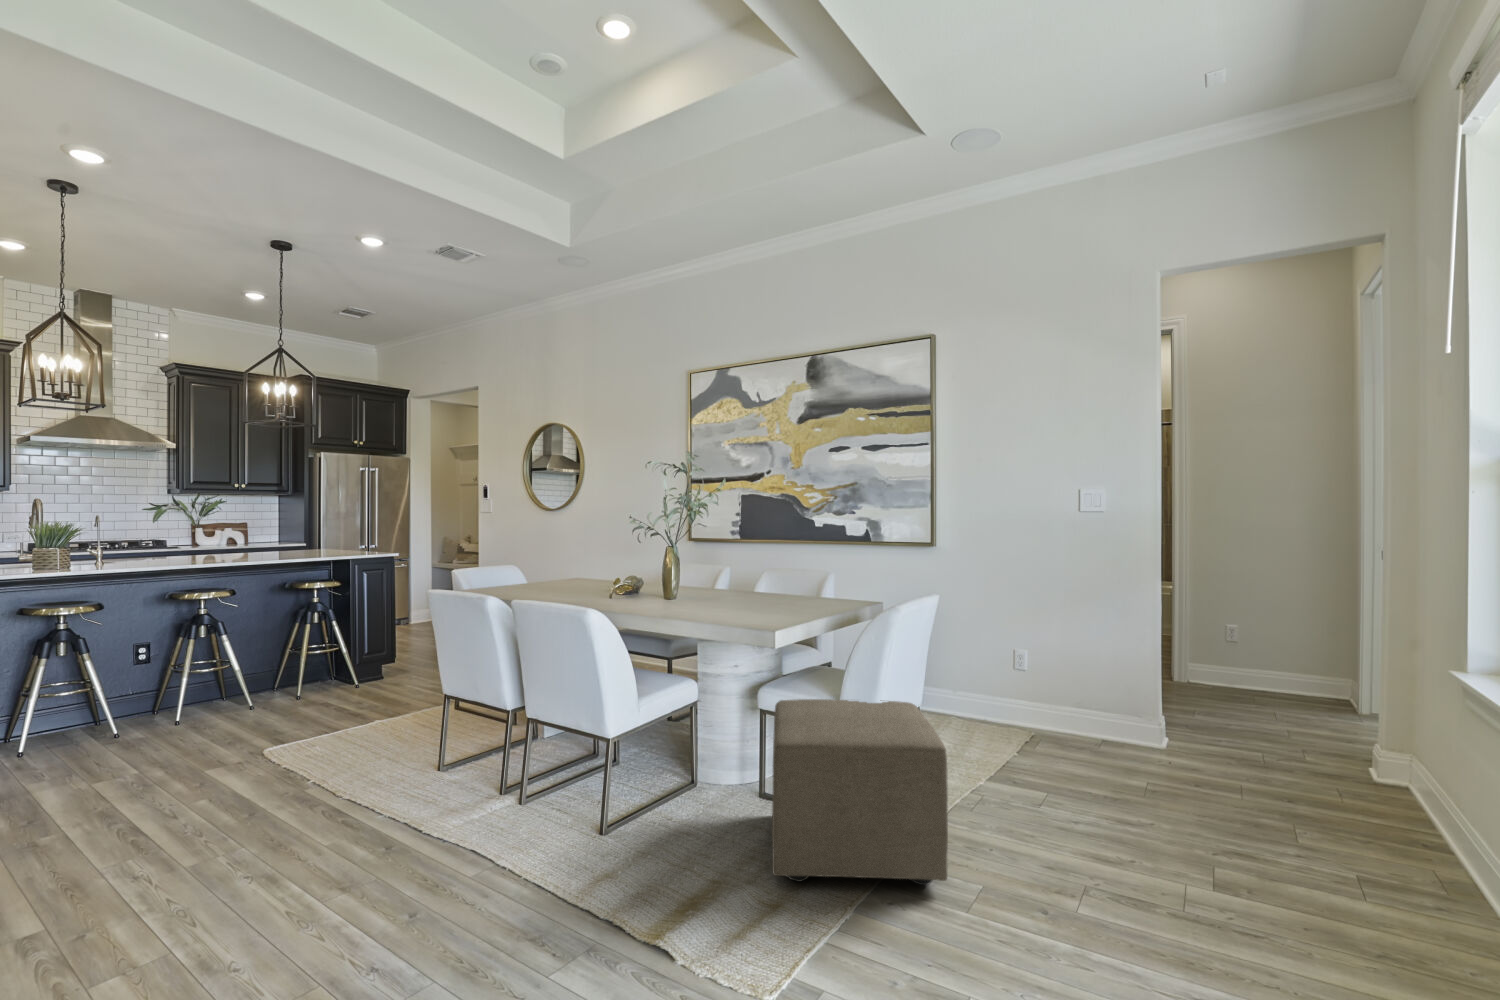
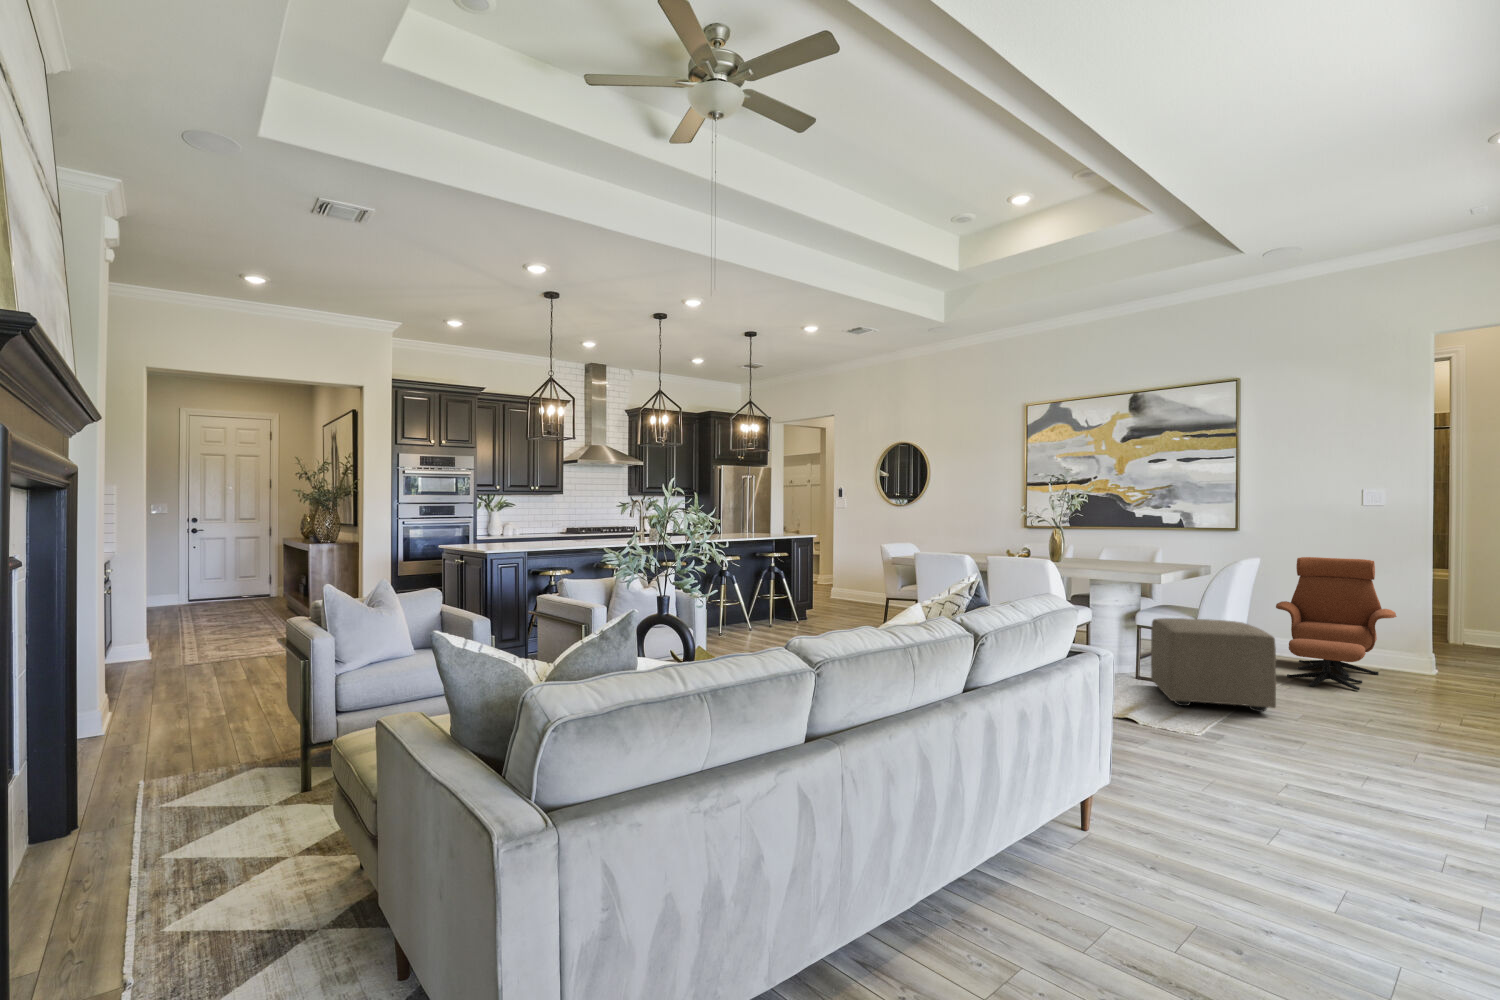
lounge chair: none [976,583,1123,796] -> present [1276,557,1397,690]

